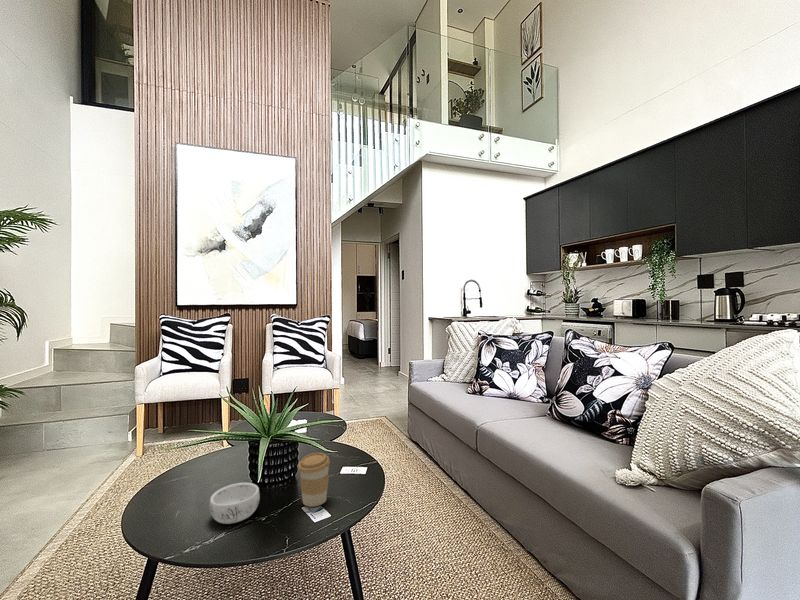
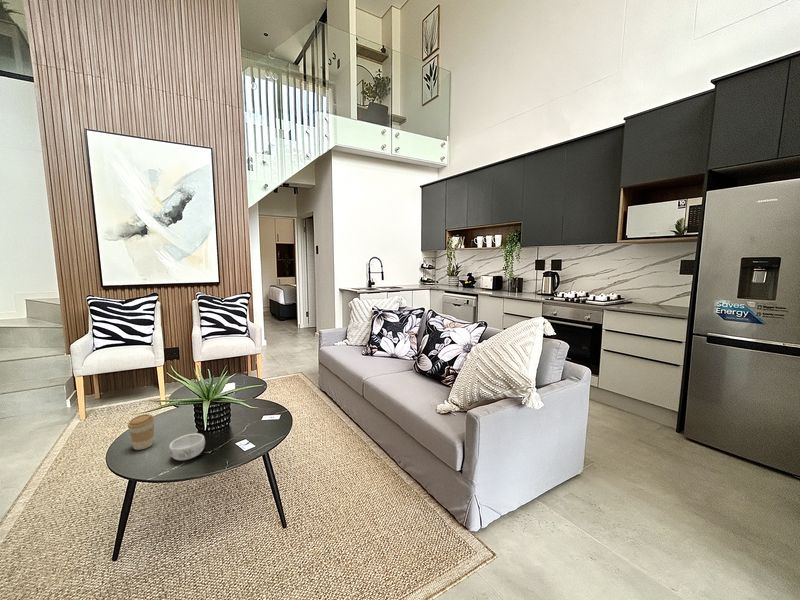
coffee cup: present [298,453,330,507] -> present [128,414,154,450]

